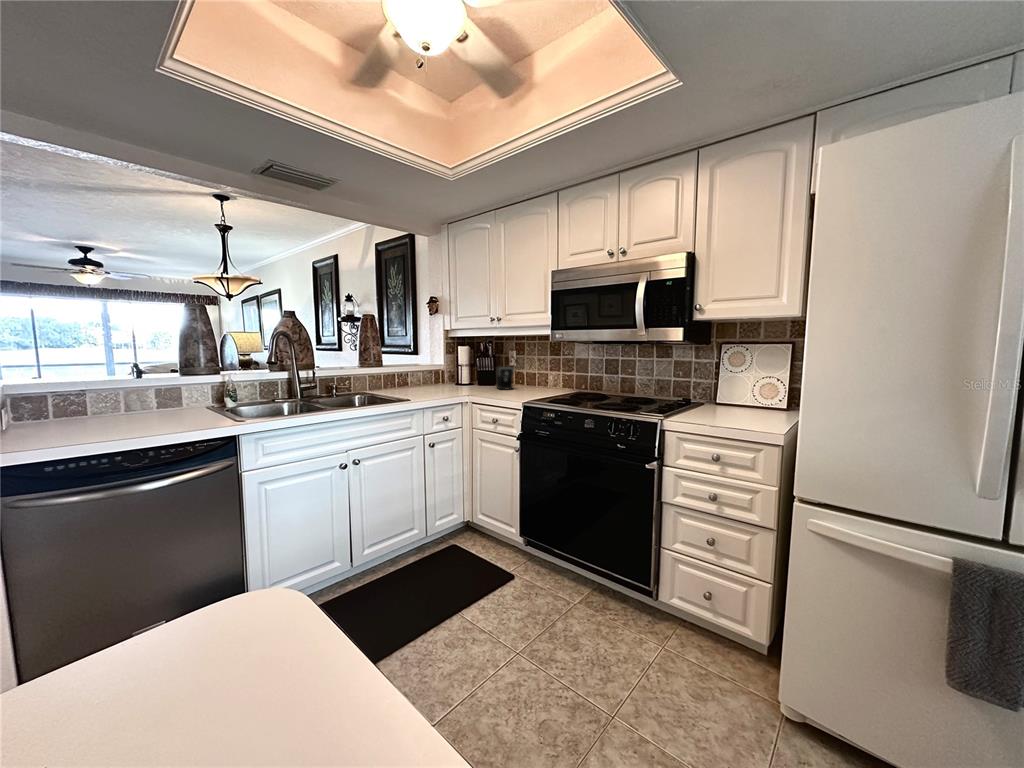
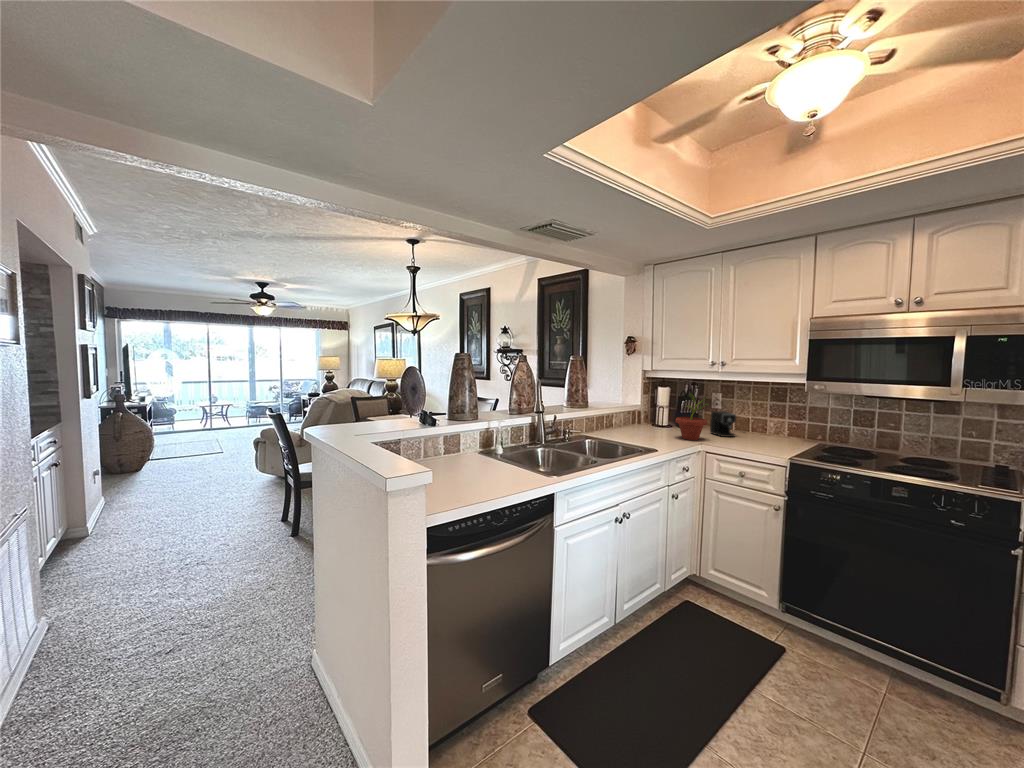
potted plant: none [451,347,482,392] -> present [676,393,709,440]

